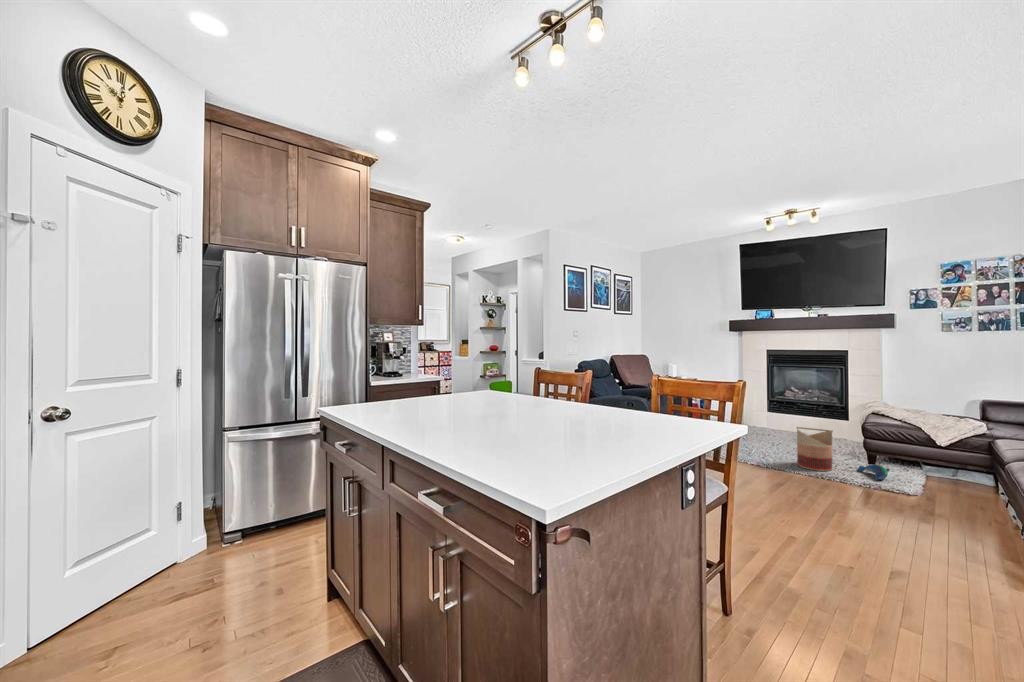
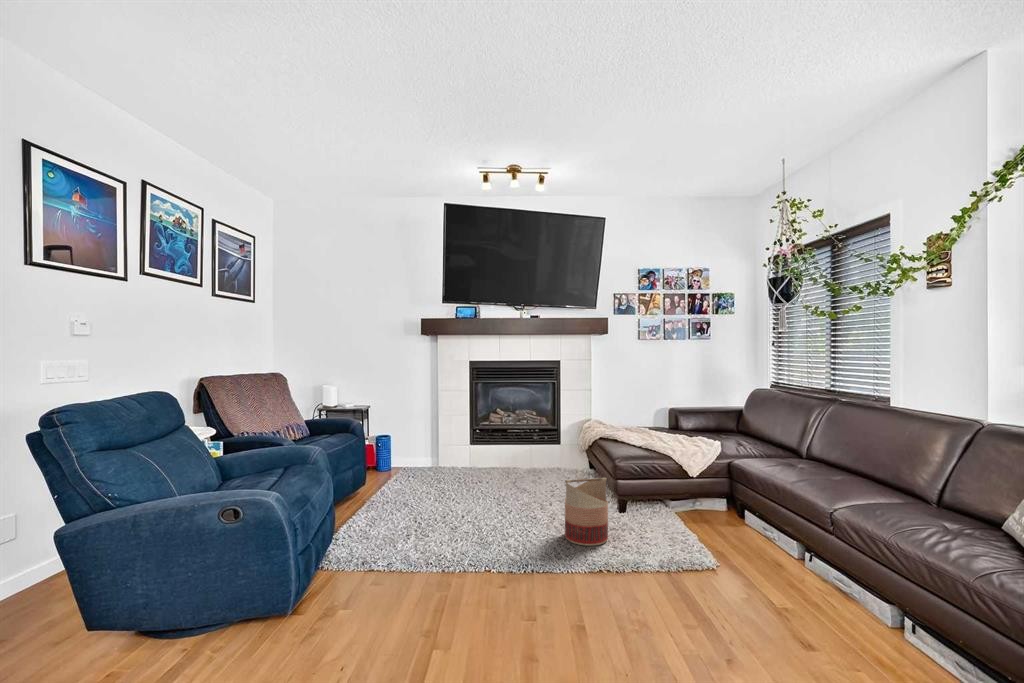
plush toy: present [857,464,890,480] -> none [627,516,667,542]

